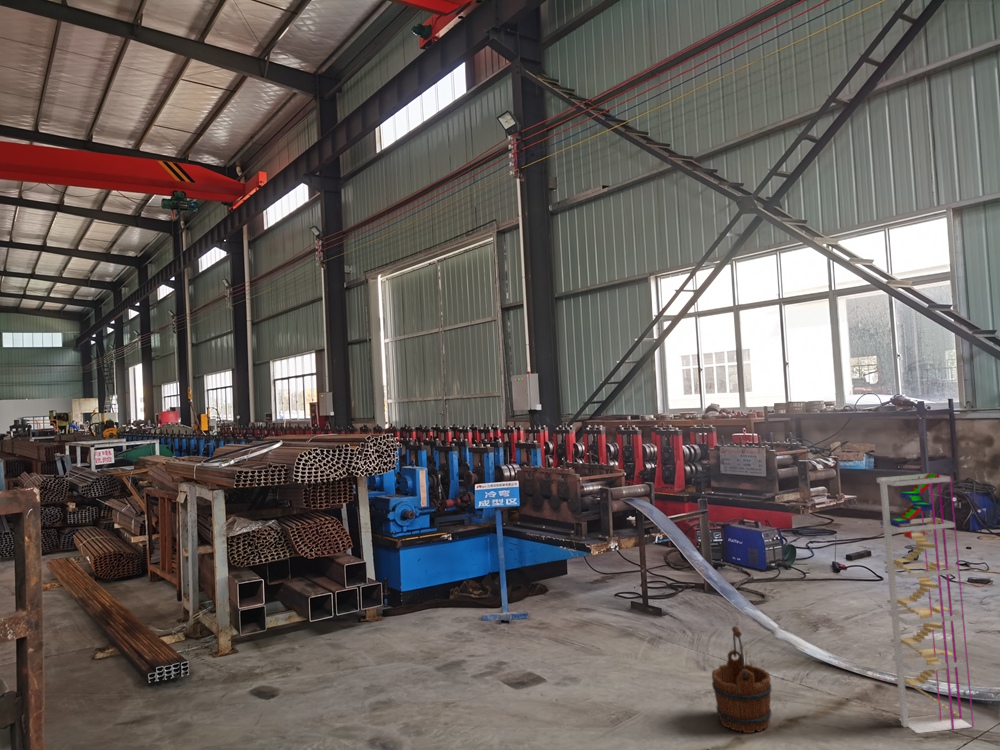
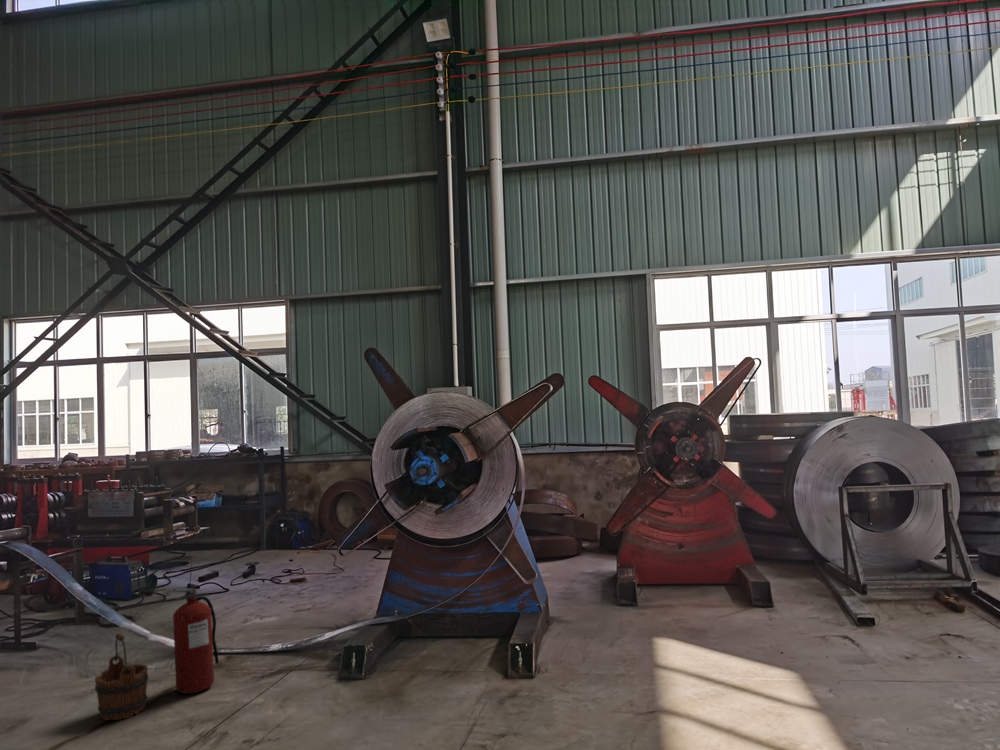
shelving unit: present [877,473,974,733] -> none [234,492,290,679]
fire extinguisher: none [799,586,864,727] -> present [173,588,219,694]

